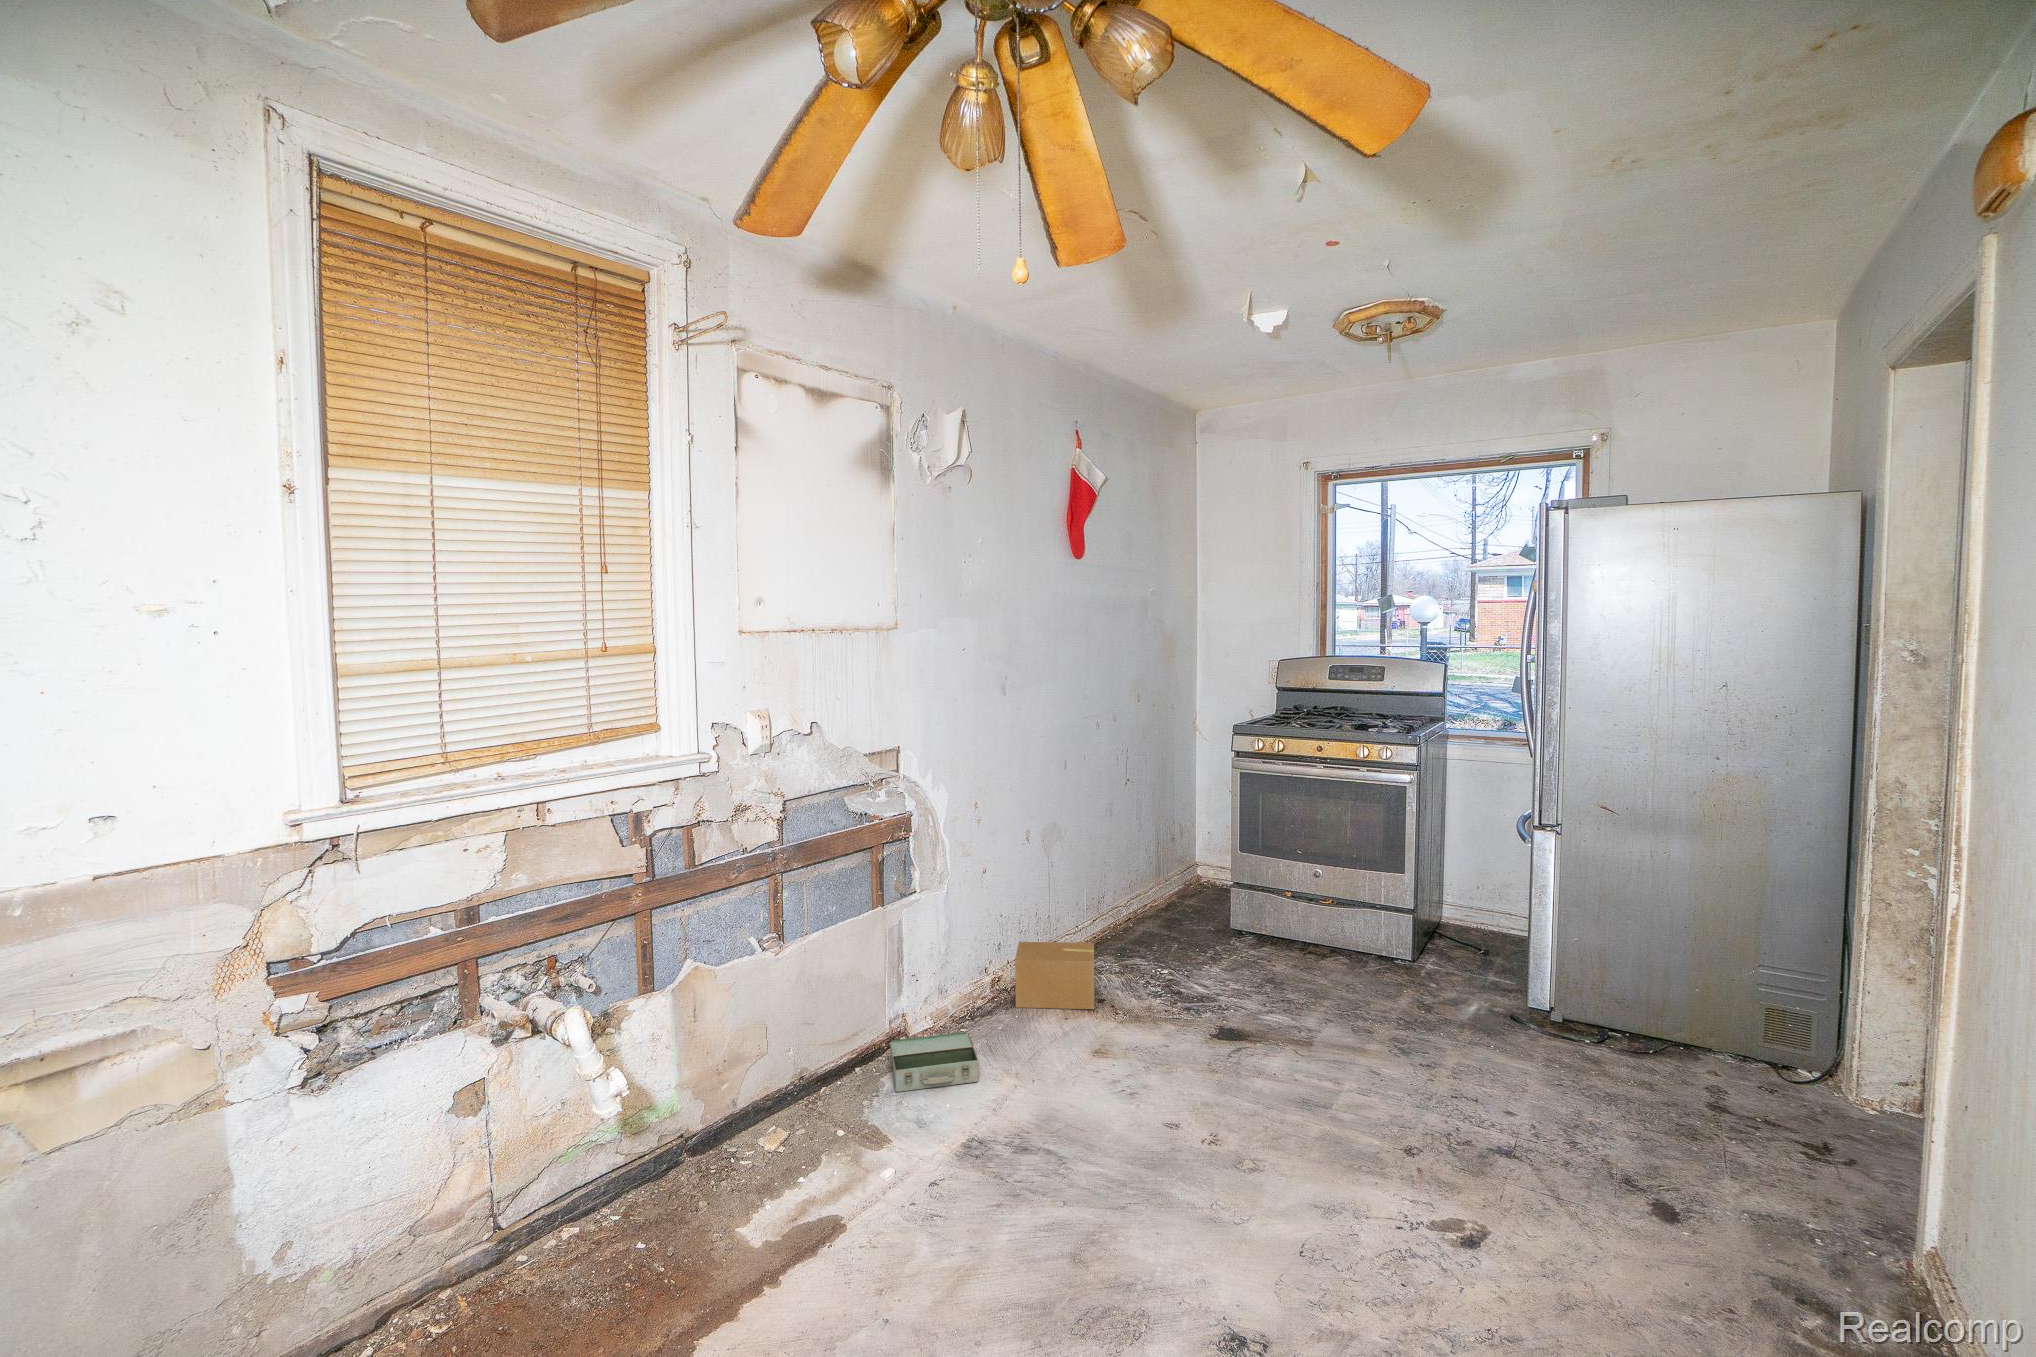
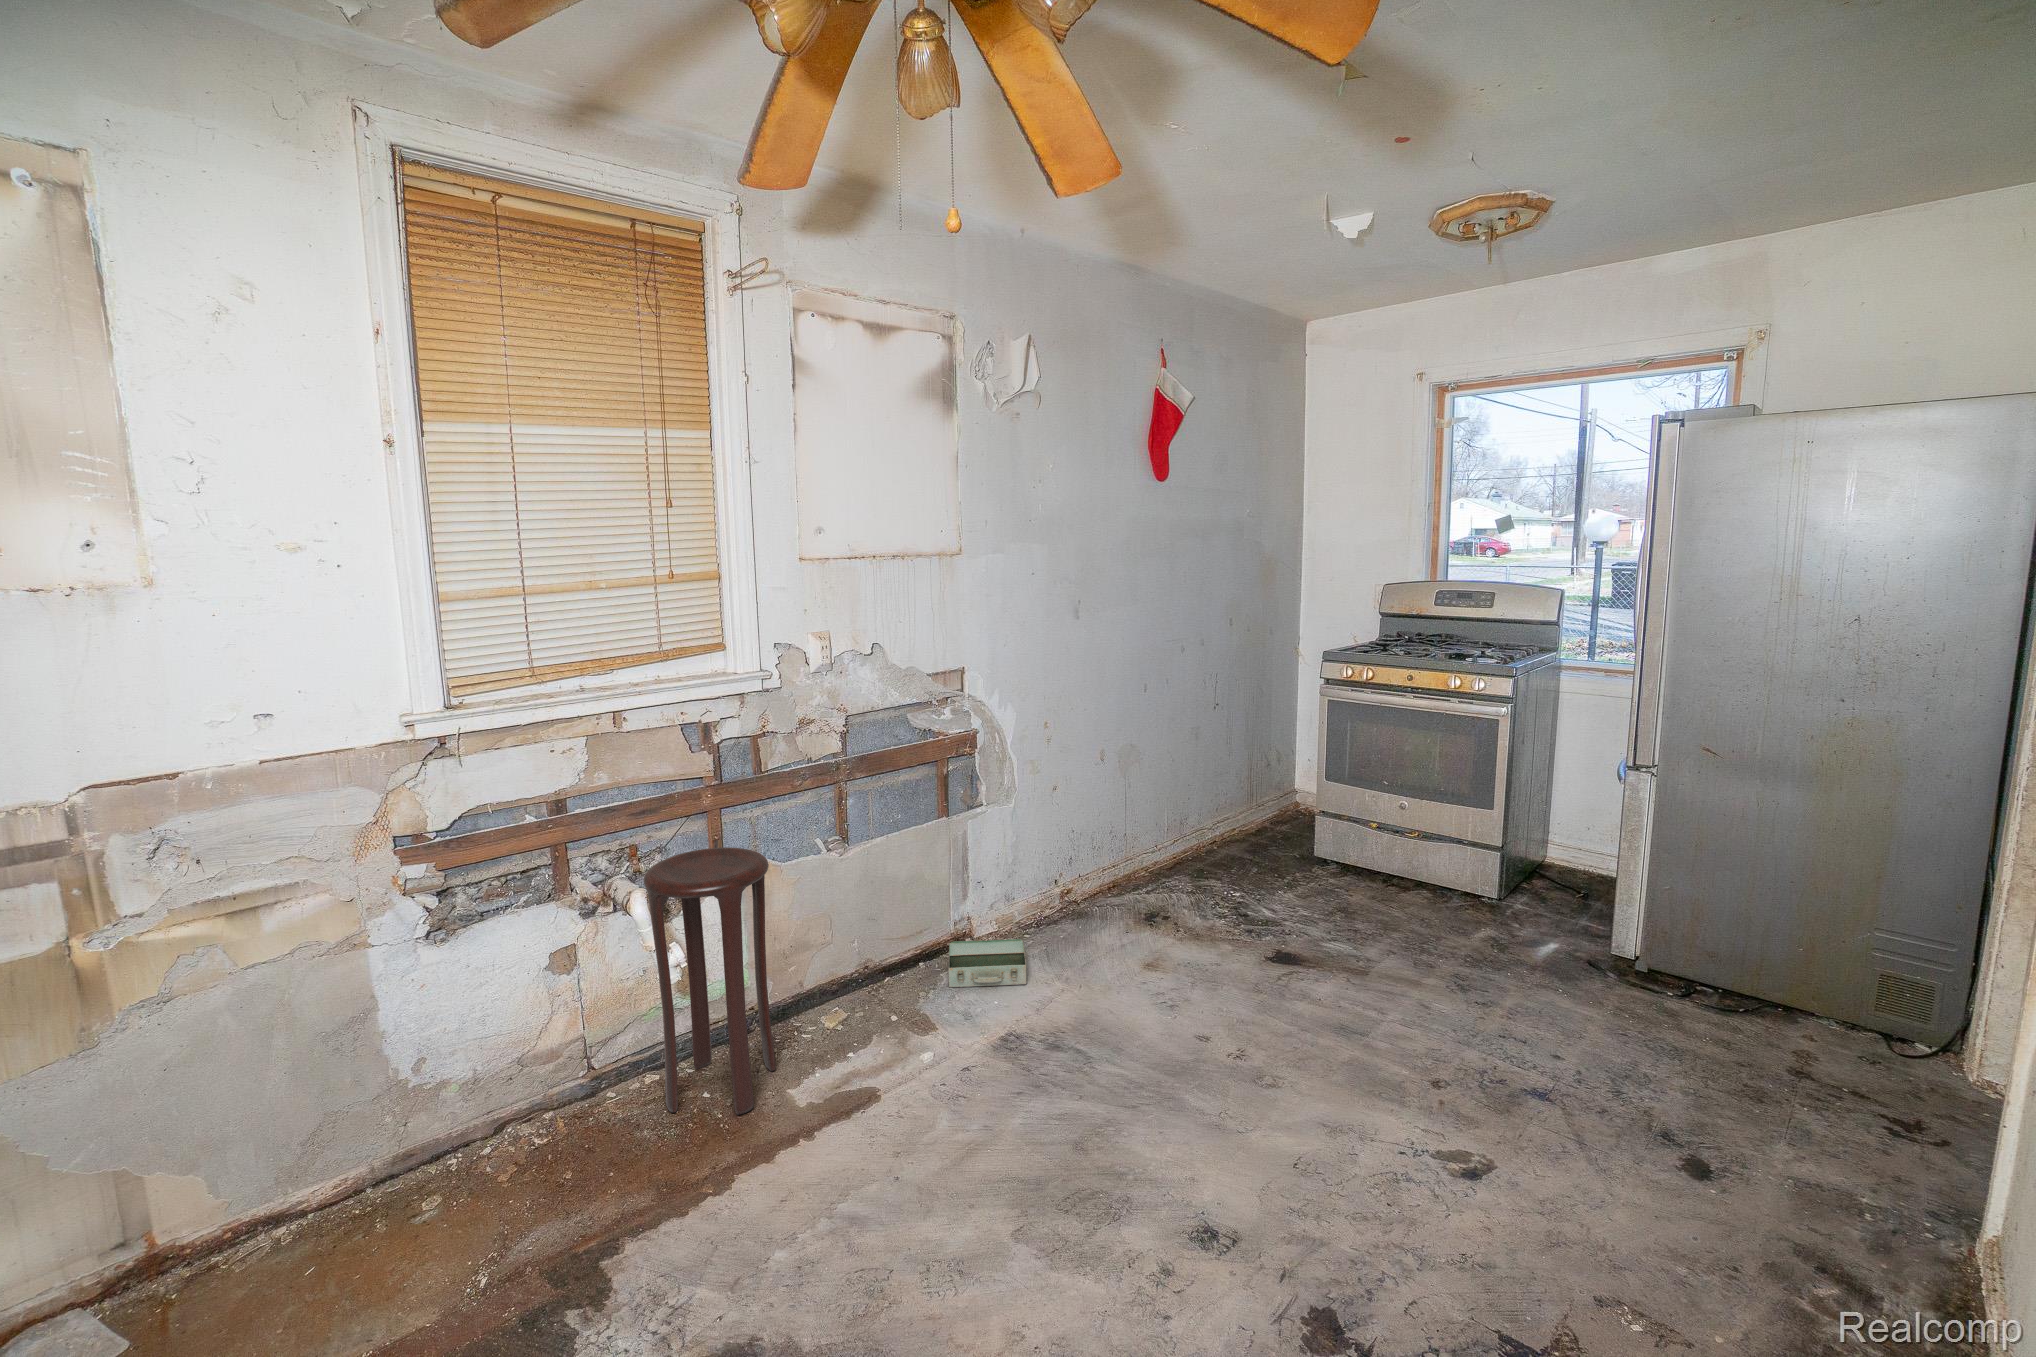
cardboard box: present [1015,942,1095,1009] -> none [1078,860,1159,927]
stool: none [573,951,719,1275] -> present [644,847,776,1115]

